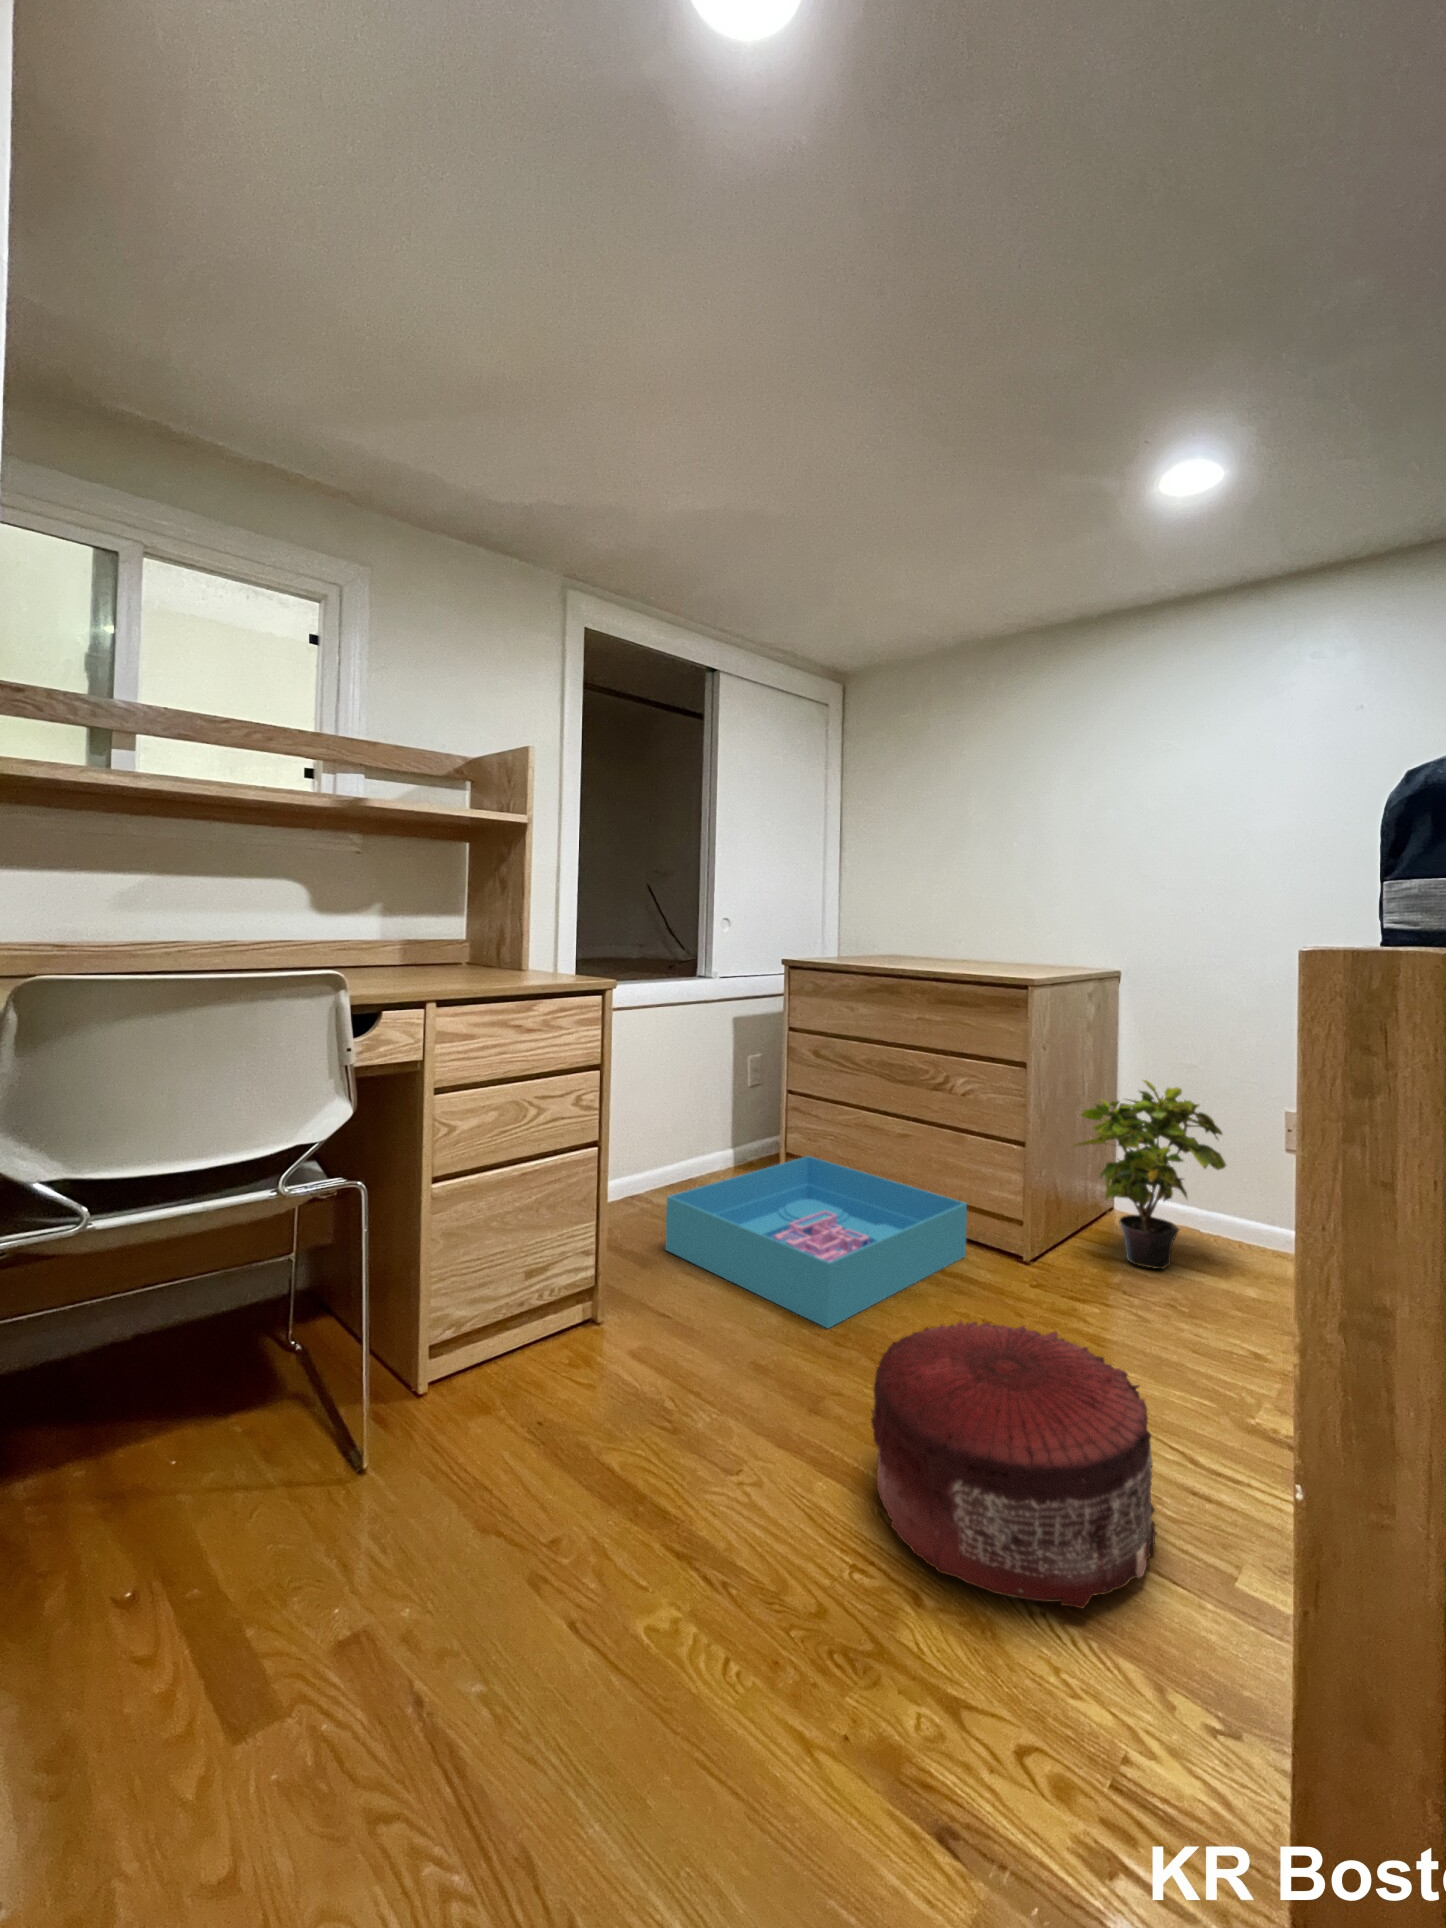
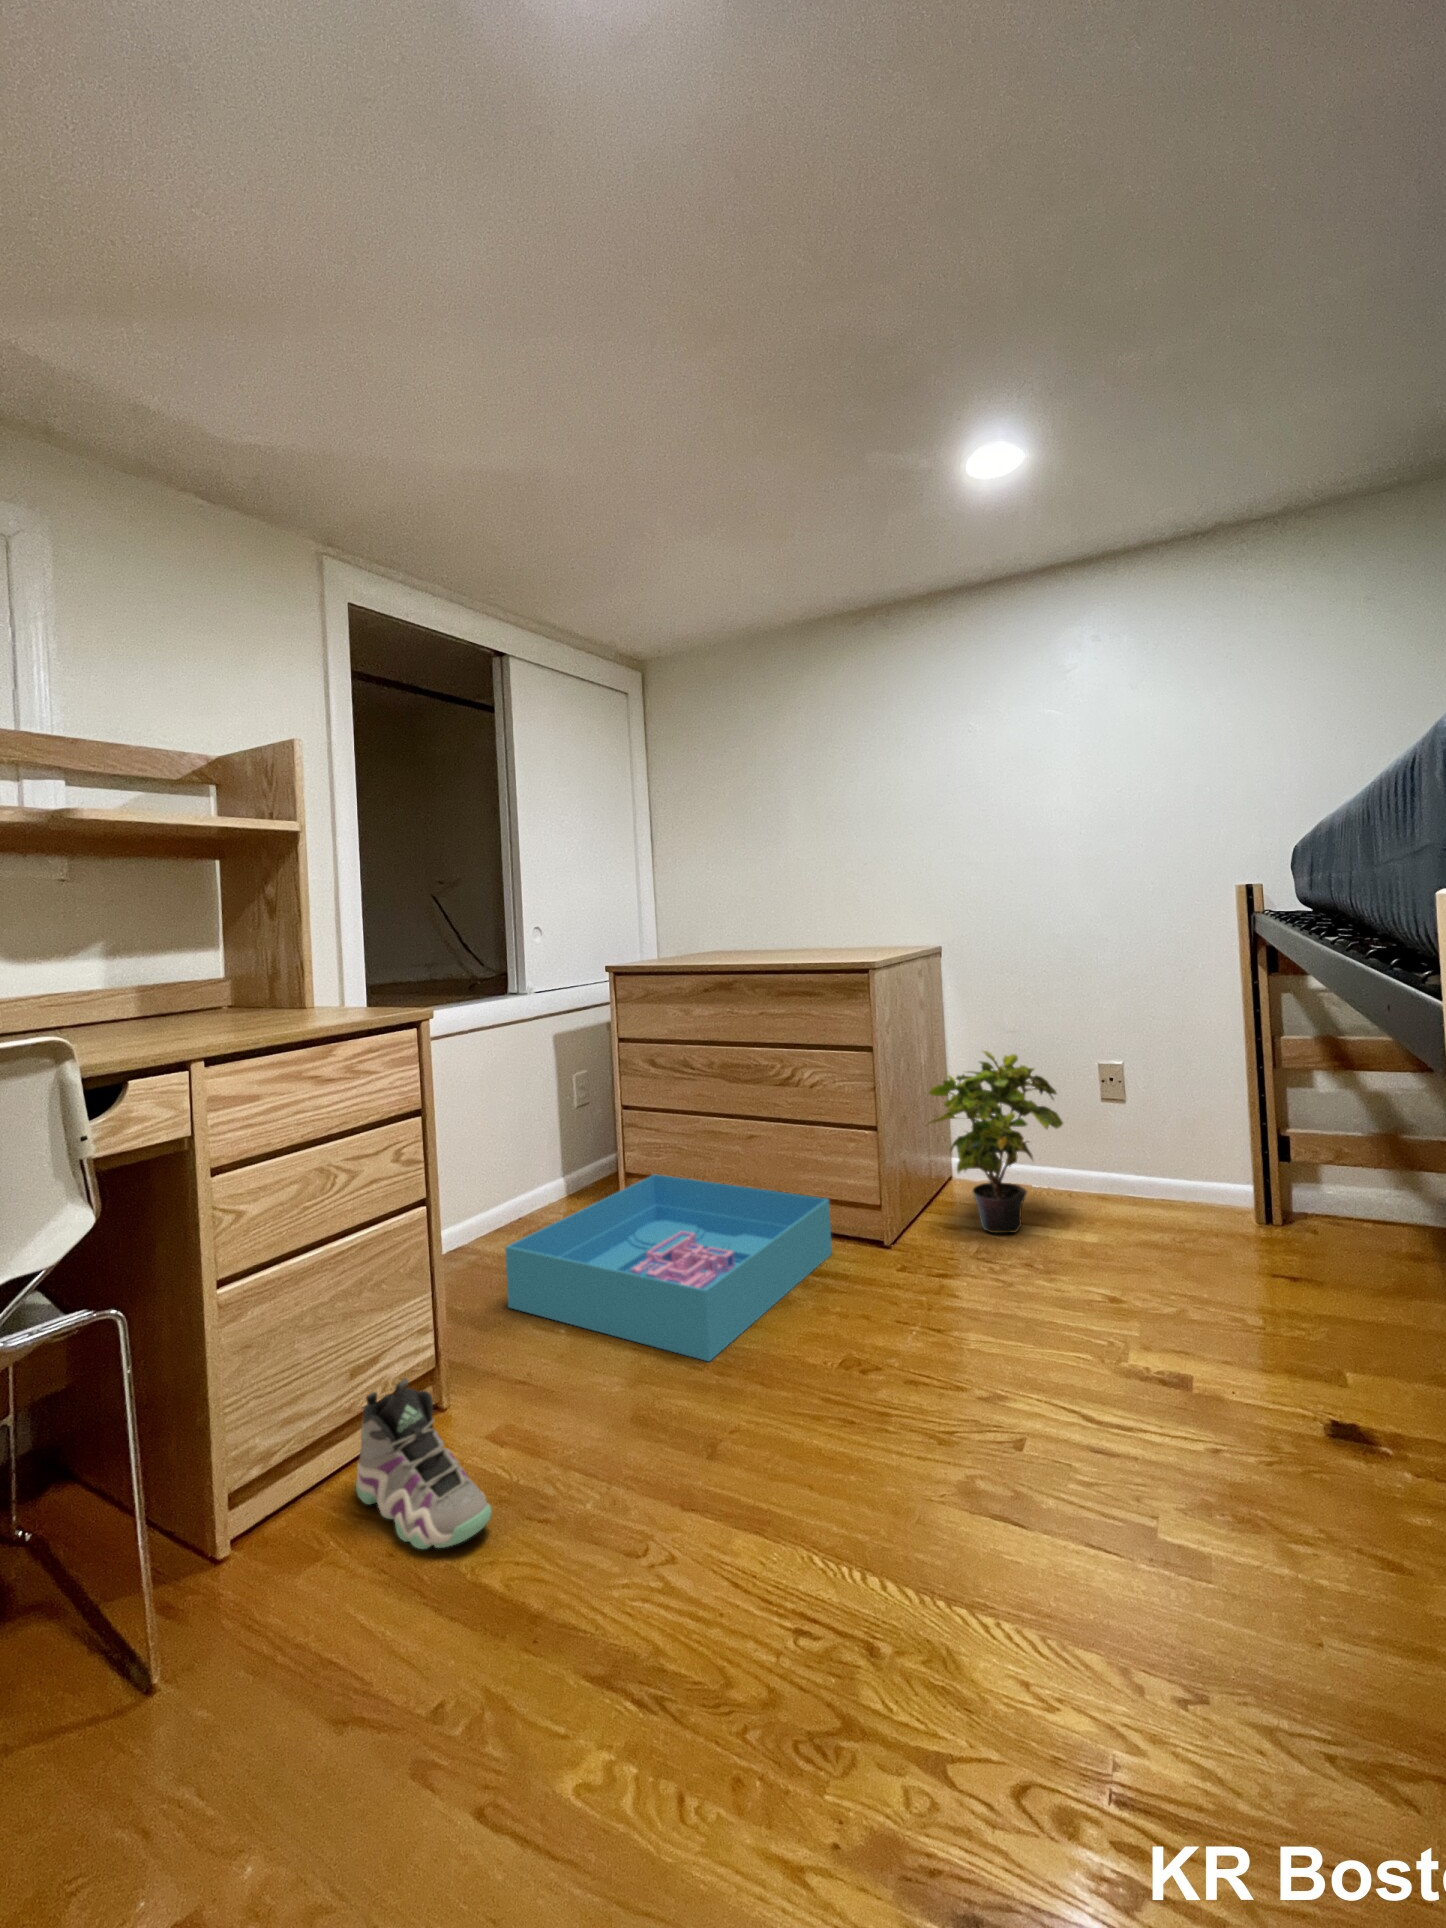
sneaker: none [522,1283,620,1426] -> present [356,1378,491,1549]
pouf: present [871,1321,1157,1608] -> none [788,1320,1083,1618]

